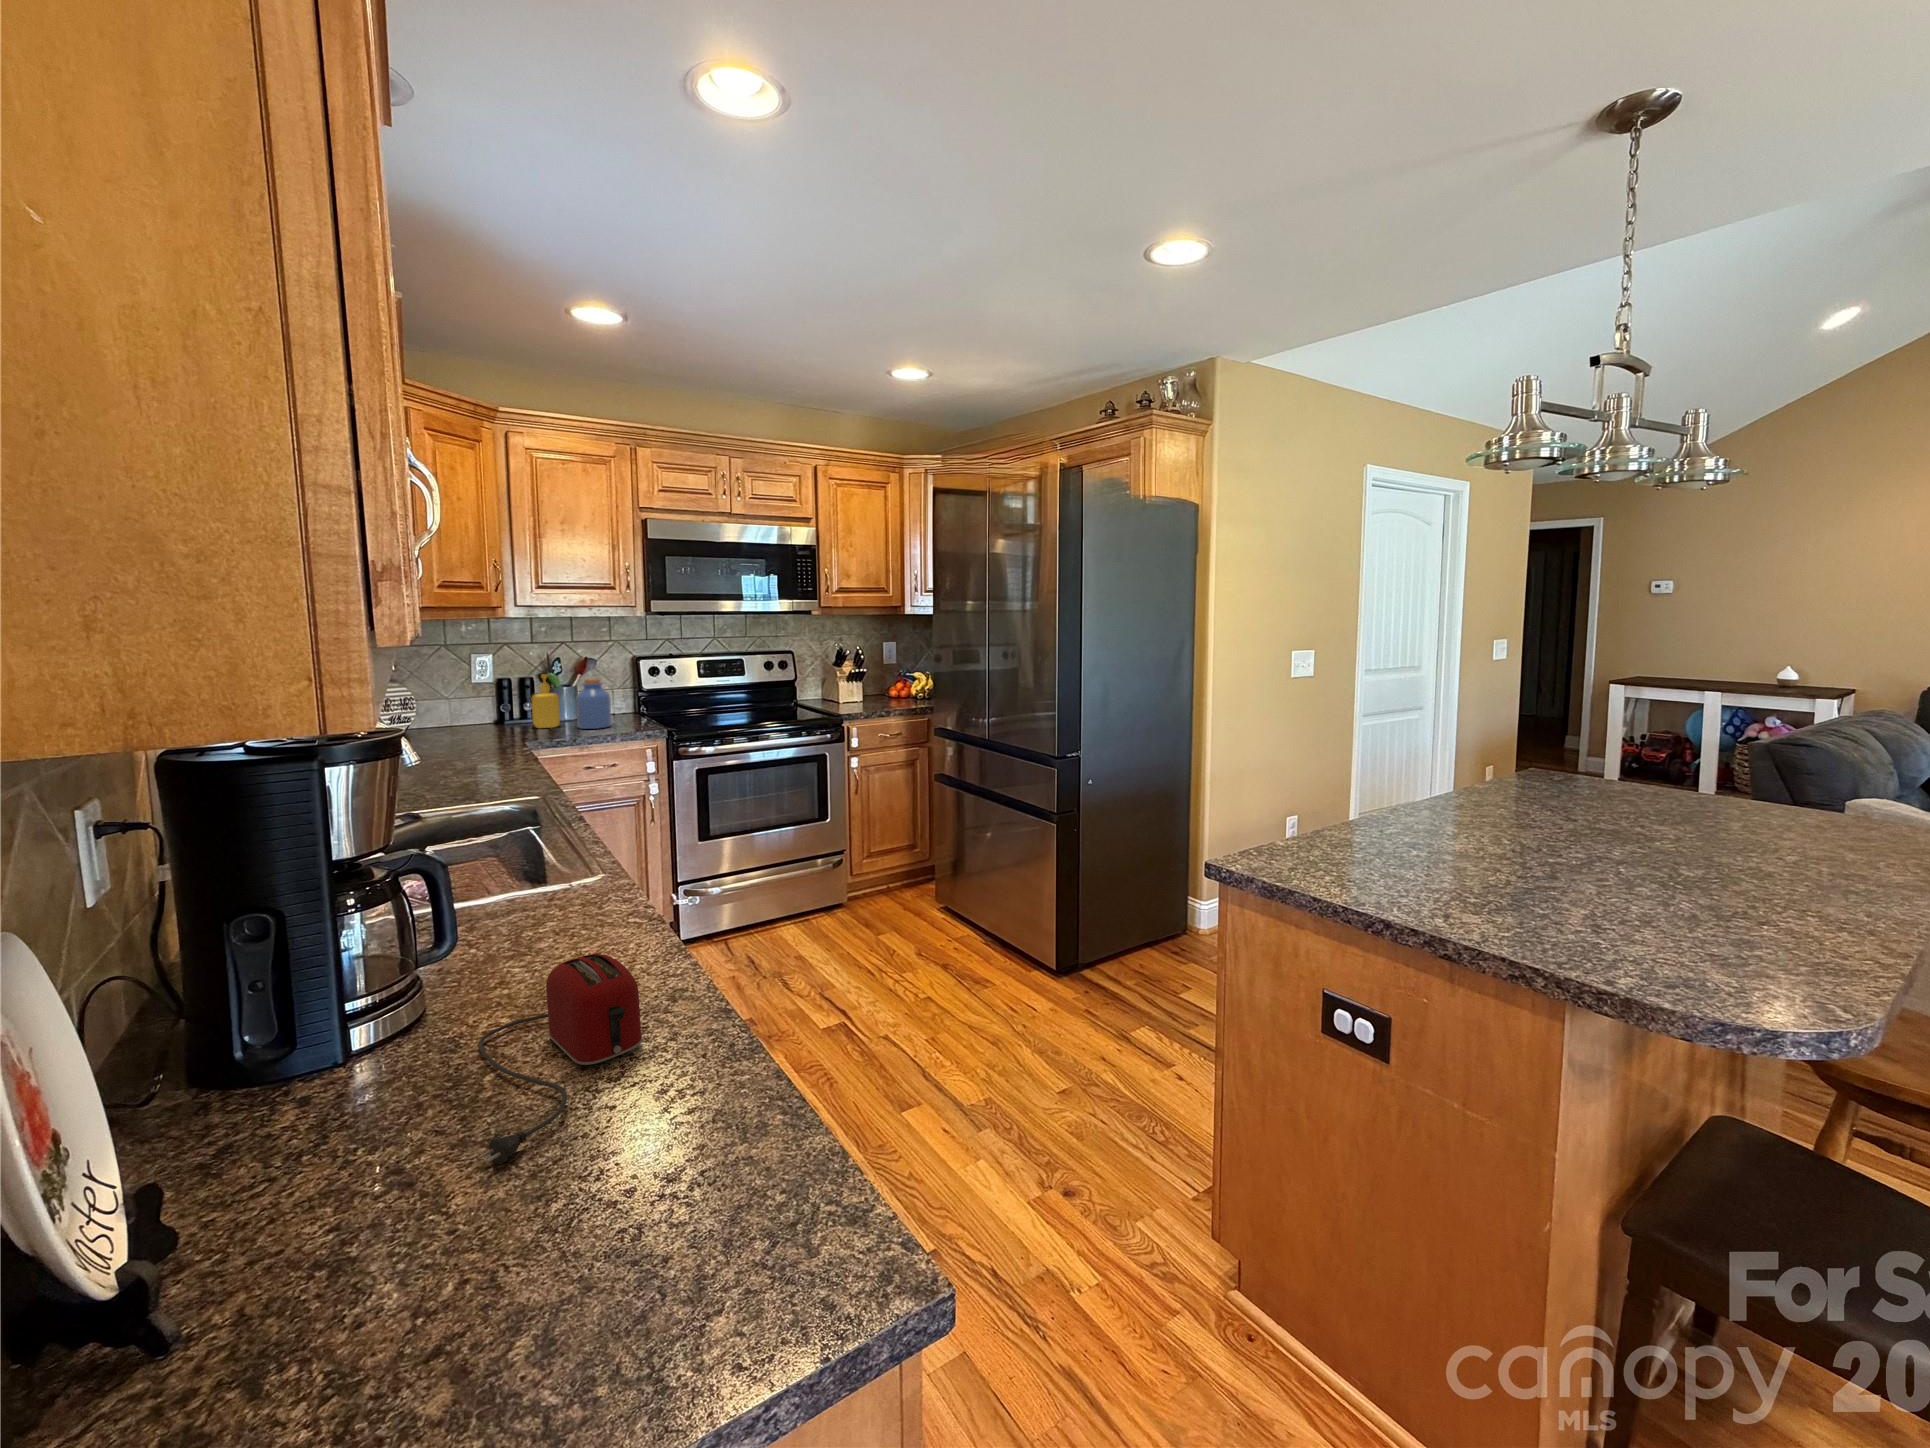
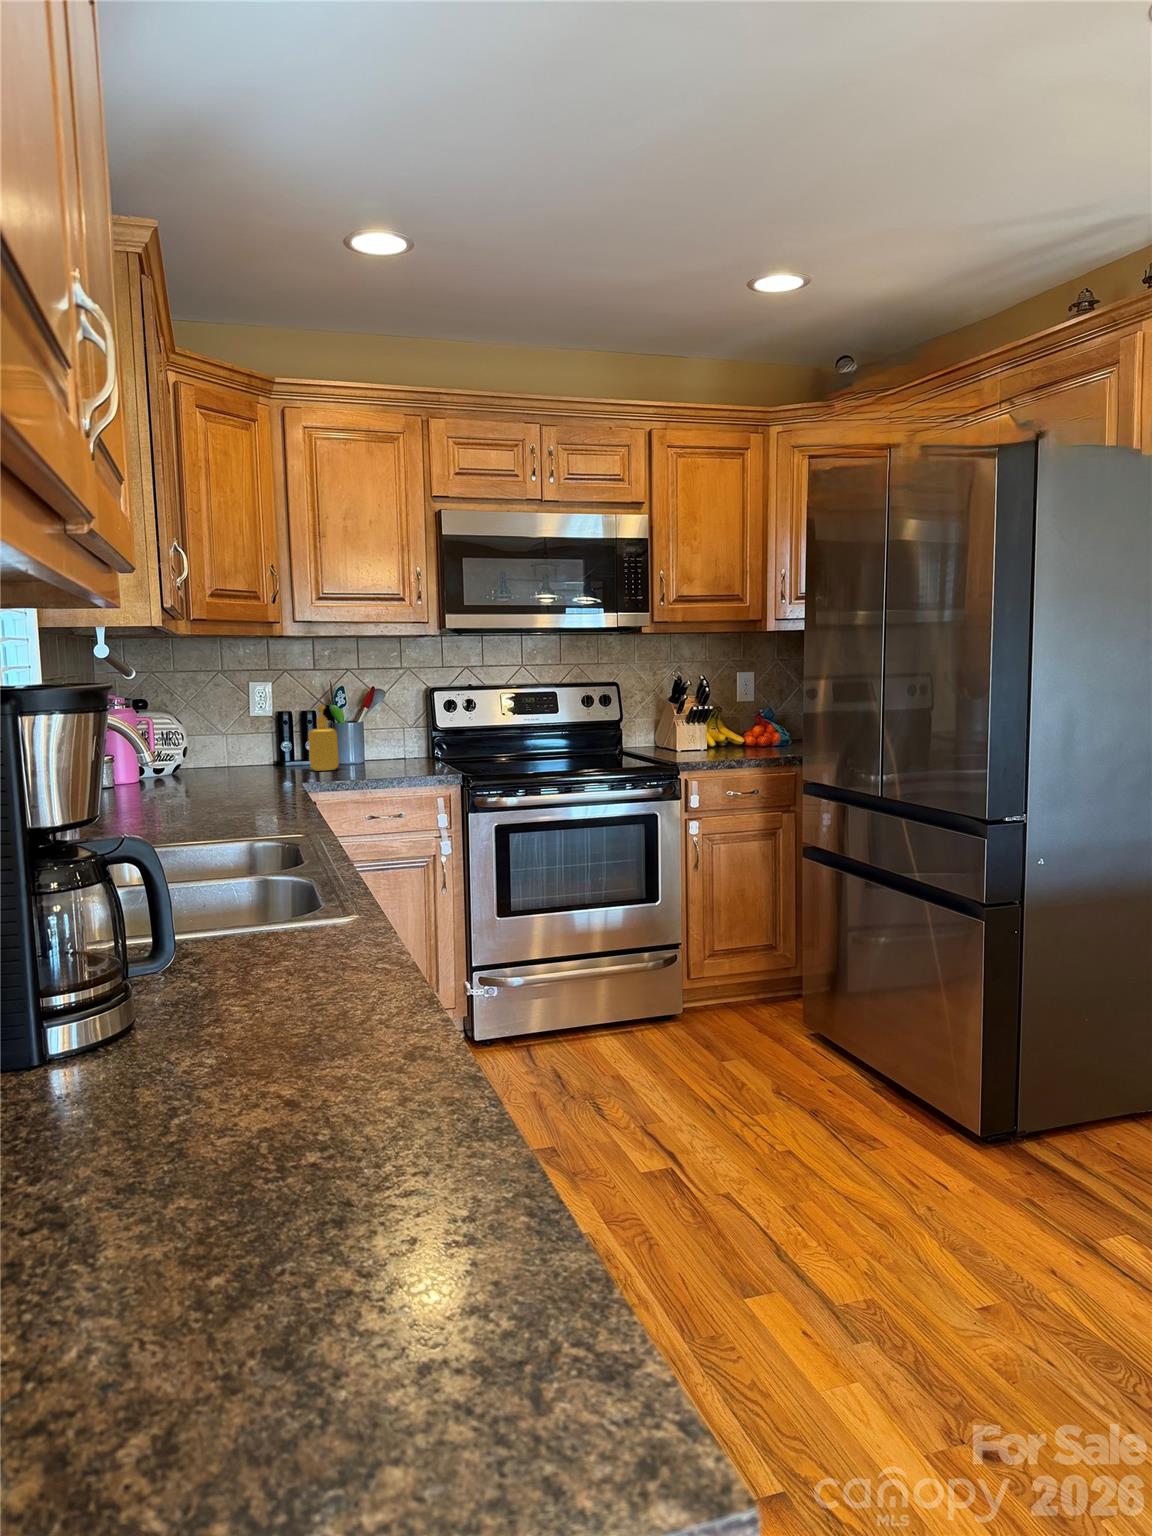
jar: present [576,679,612,729] -> none [355,711,395,772]
toaster: present [478,954,643,1164] -> none [142,982,361,1218]

